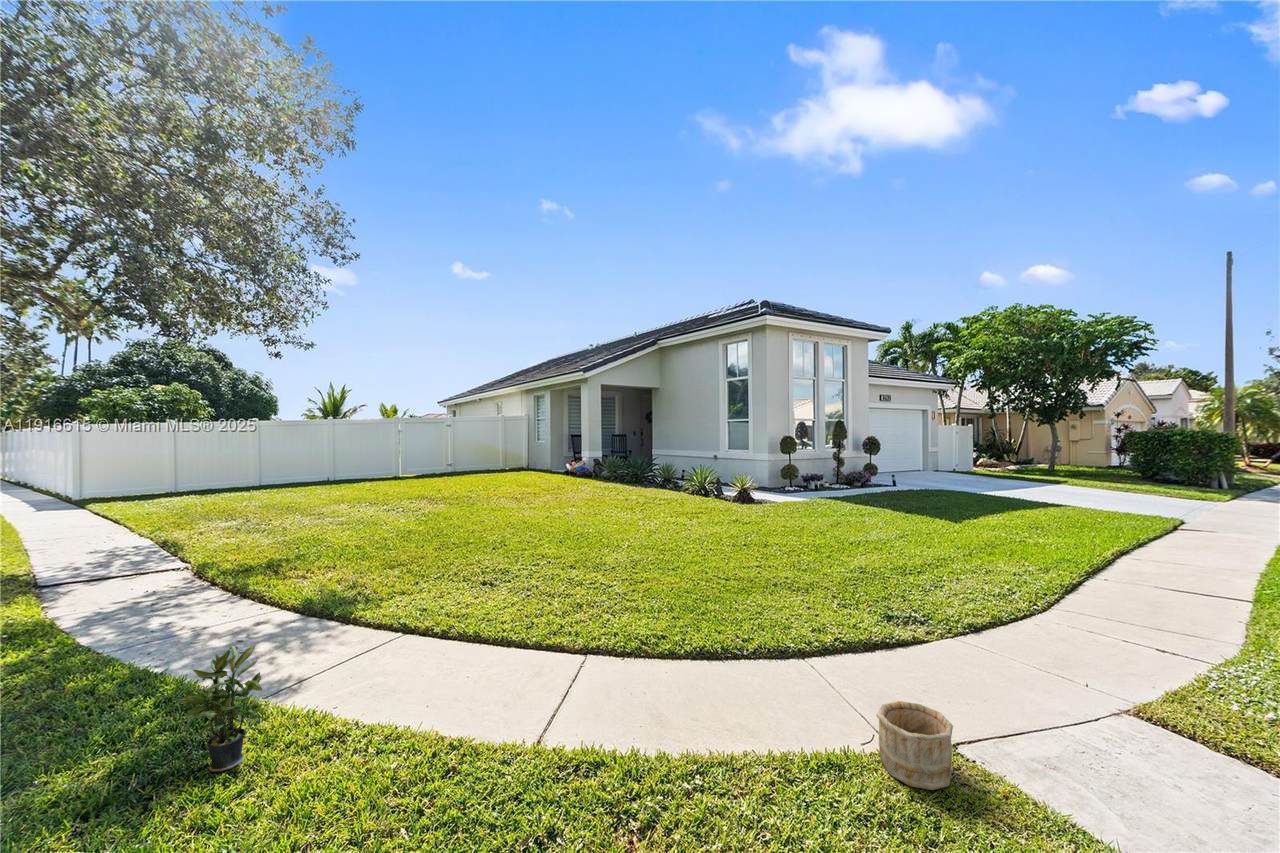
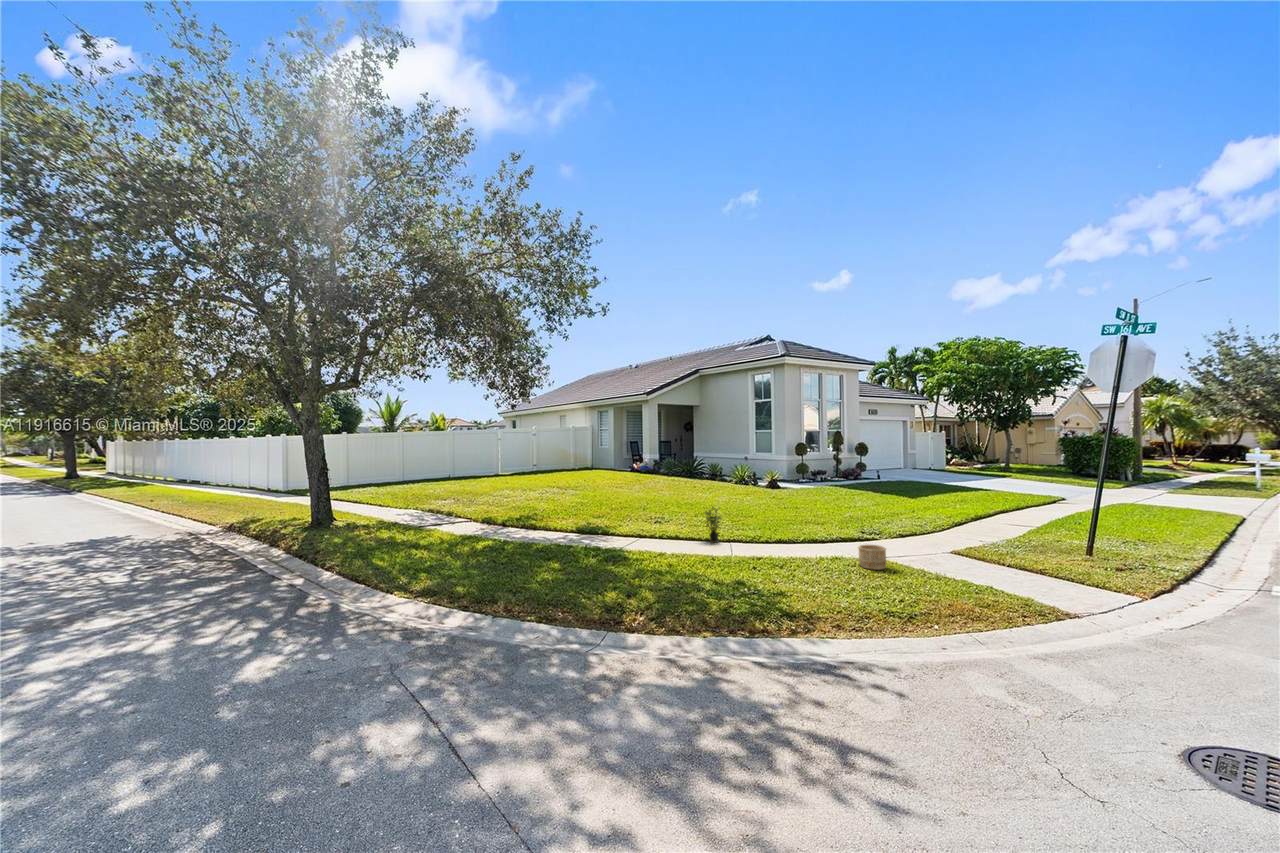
potted plant: present [180,644,262,772] -> present [705,507,721,543]

